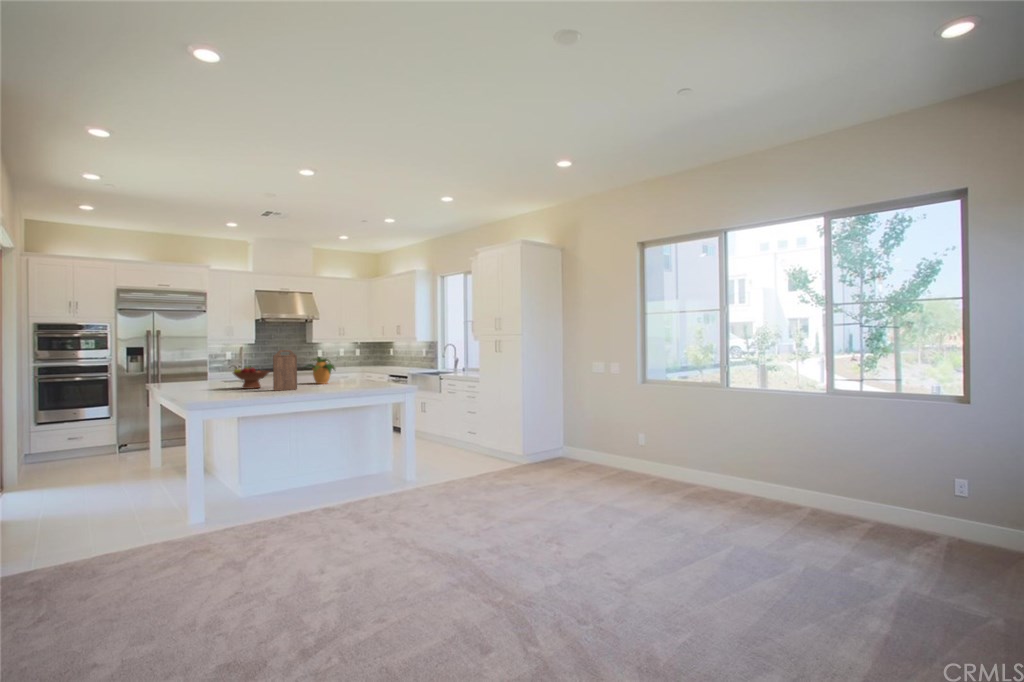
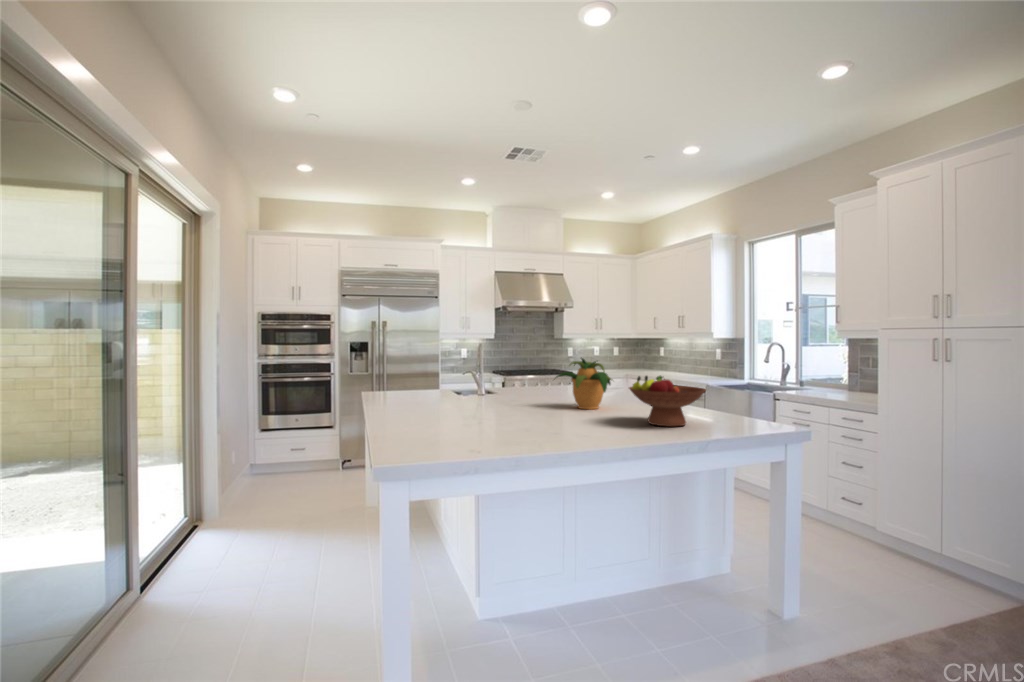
cutting board: present [273,350,297,391] -> none [501,344,547,430]
fruit bowl: present [233,366,269,389] -> present [629,376,706,426]

